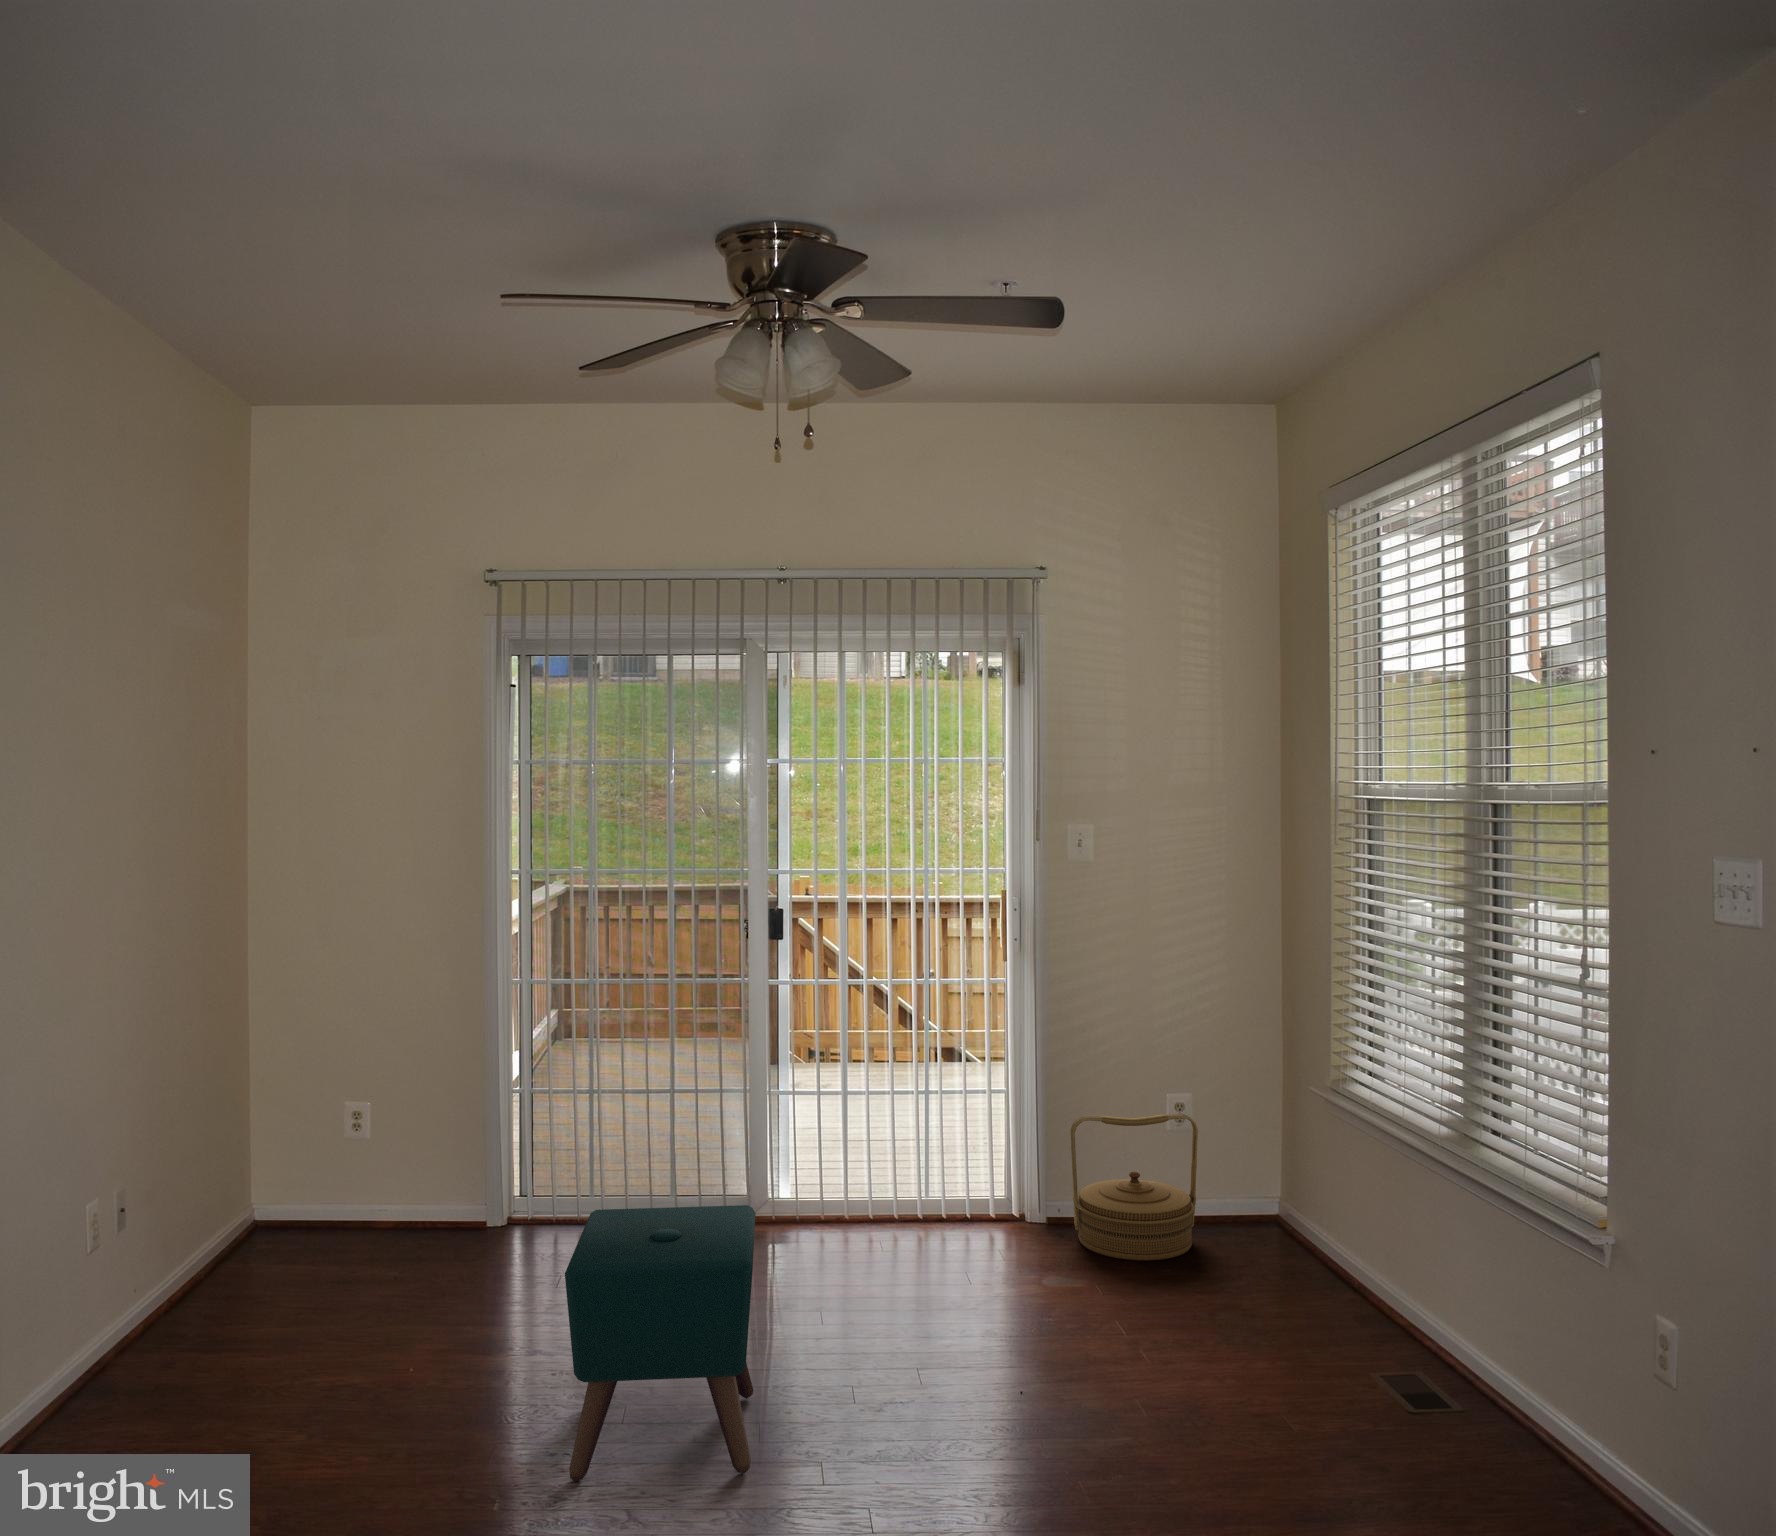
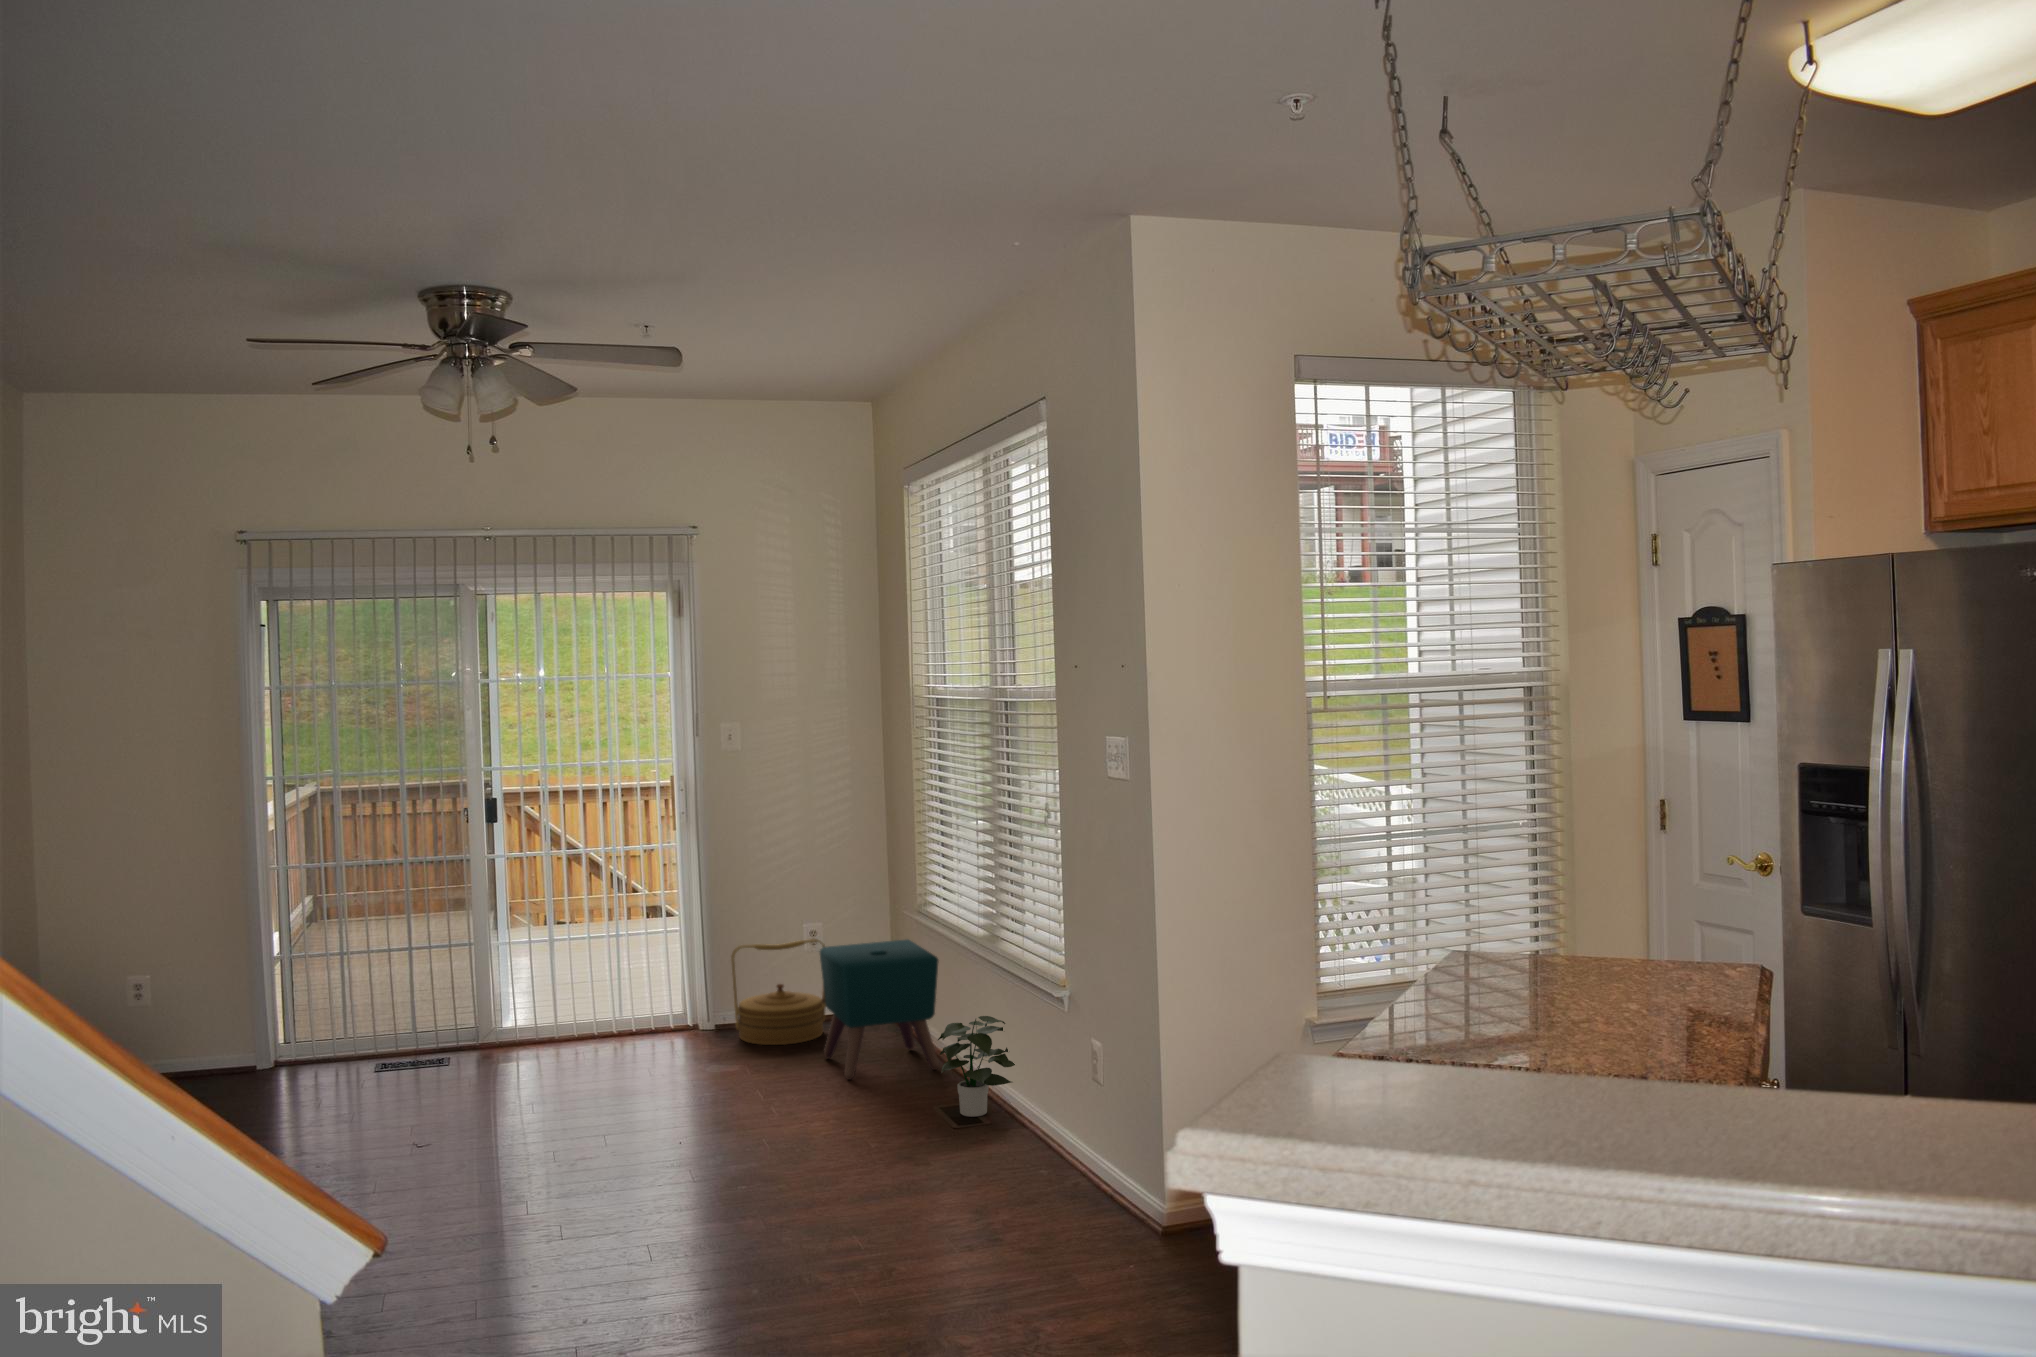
ottoman: present [565,1205,755,1481] -> present [820,939,939,1080]
potted plant: none [1423,1295,1586,1475] -> present [938,1016,1015,1117]

